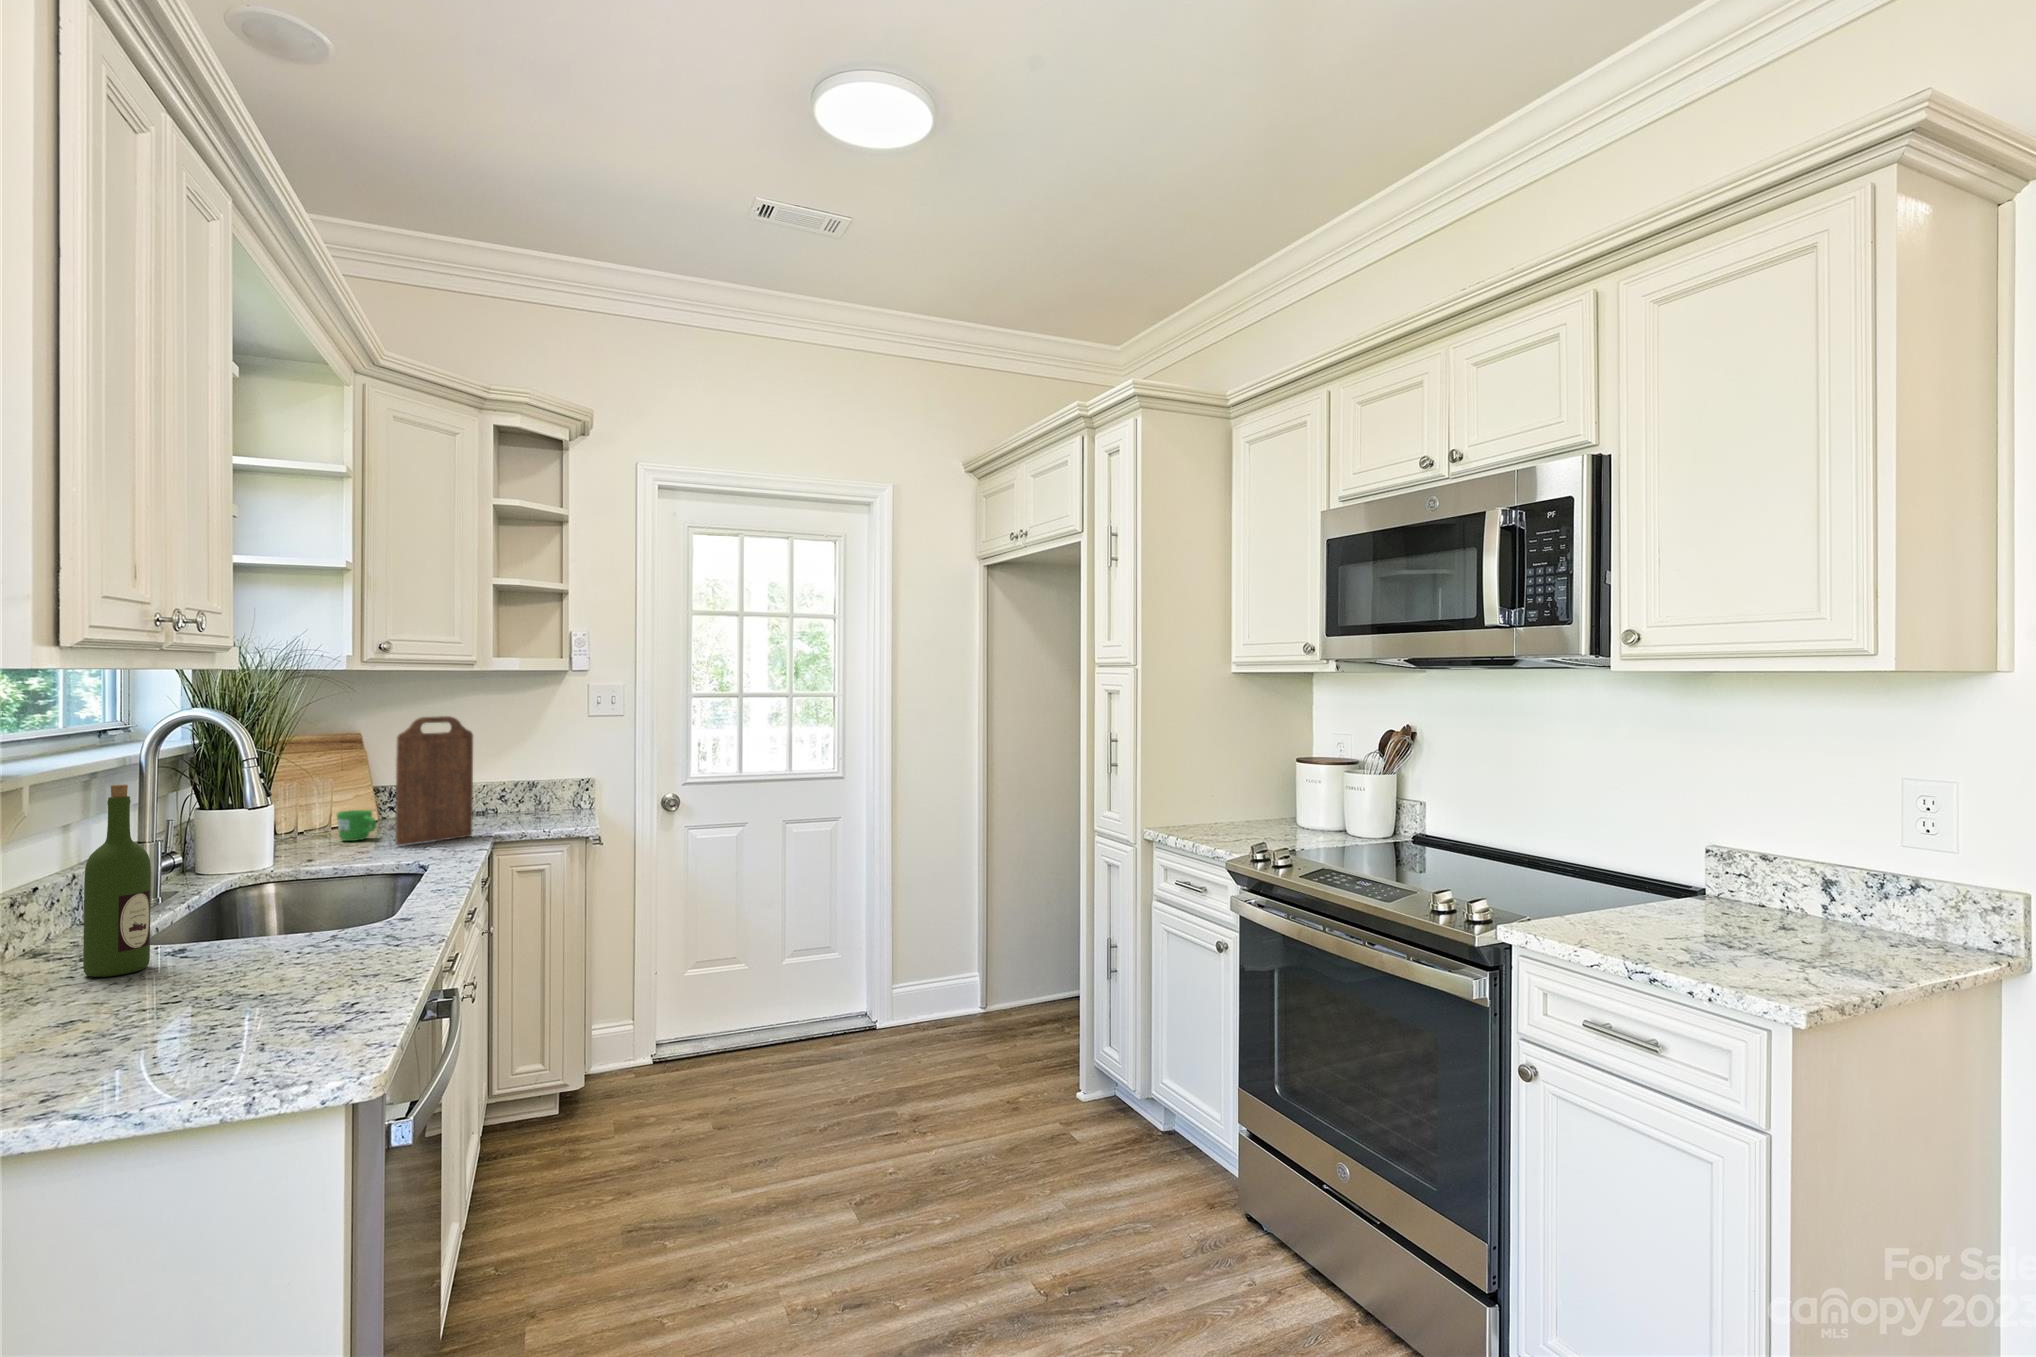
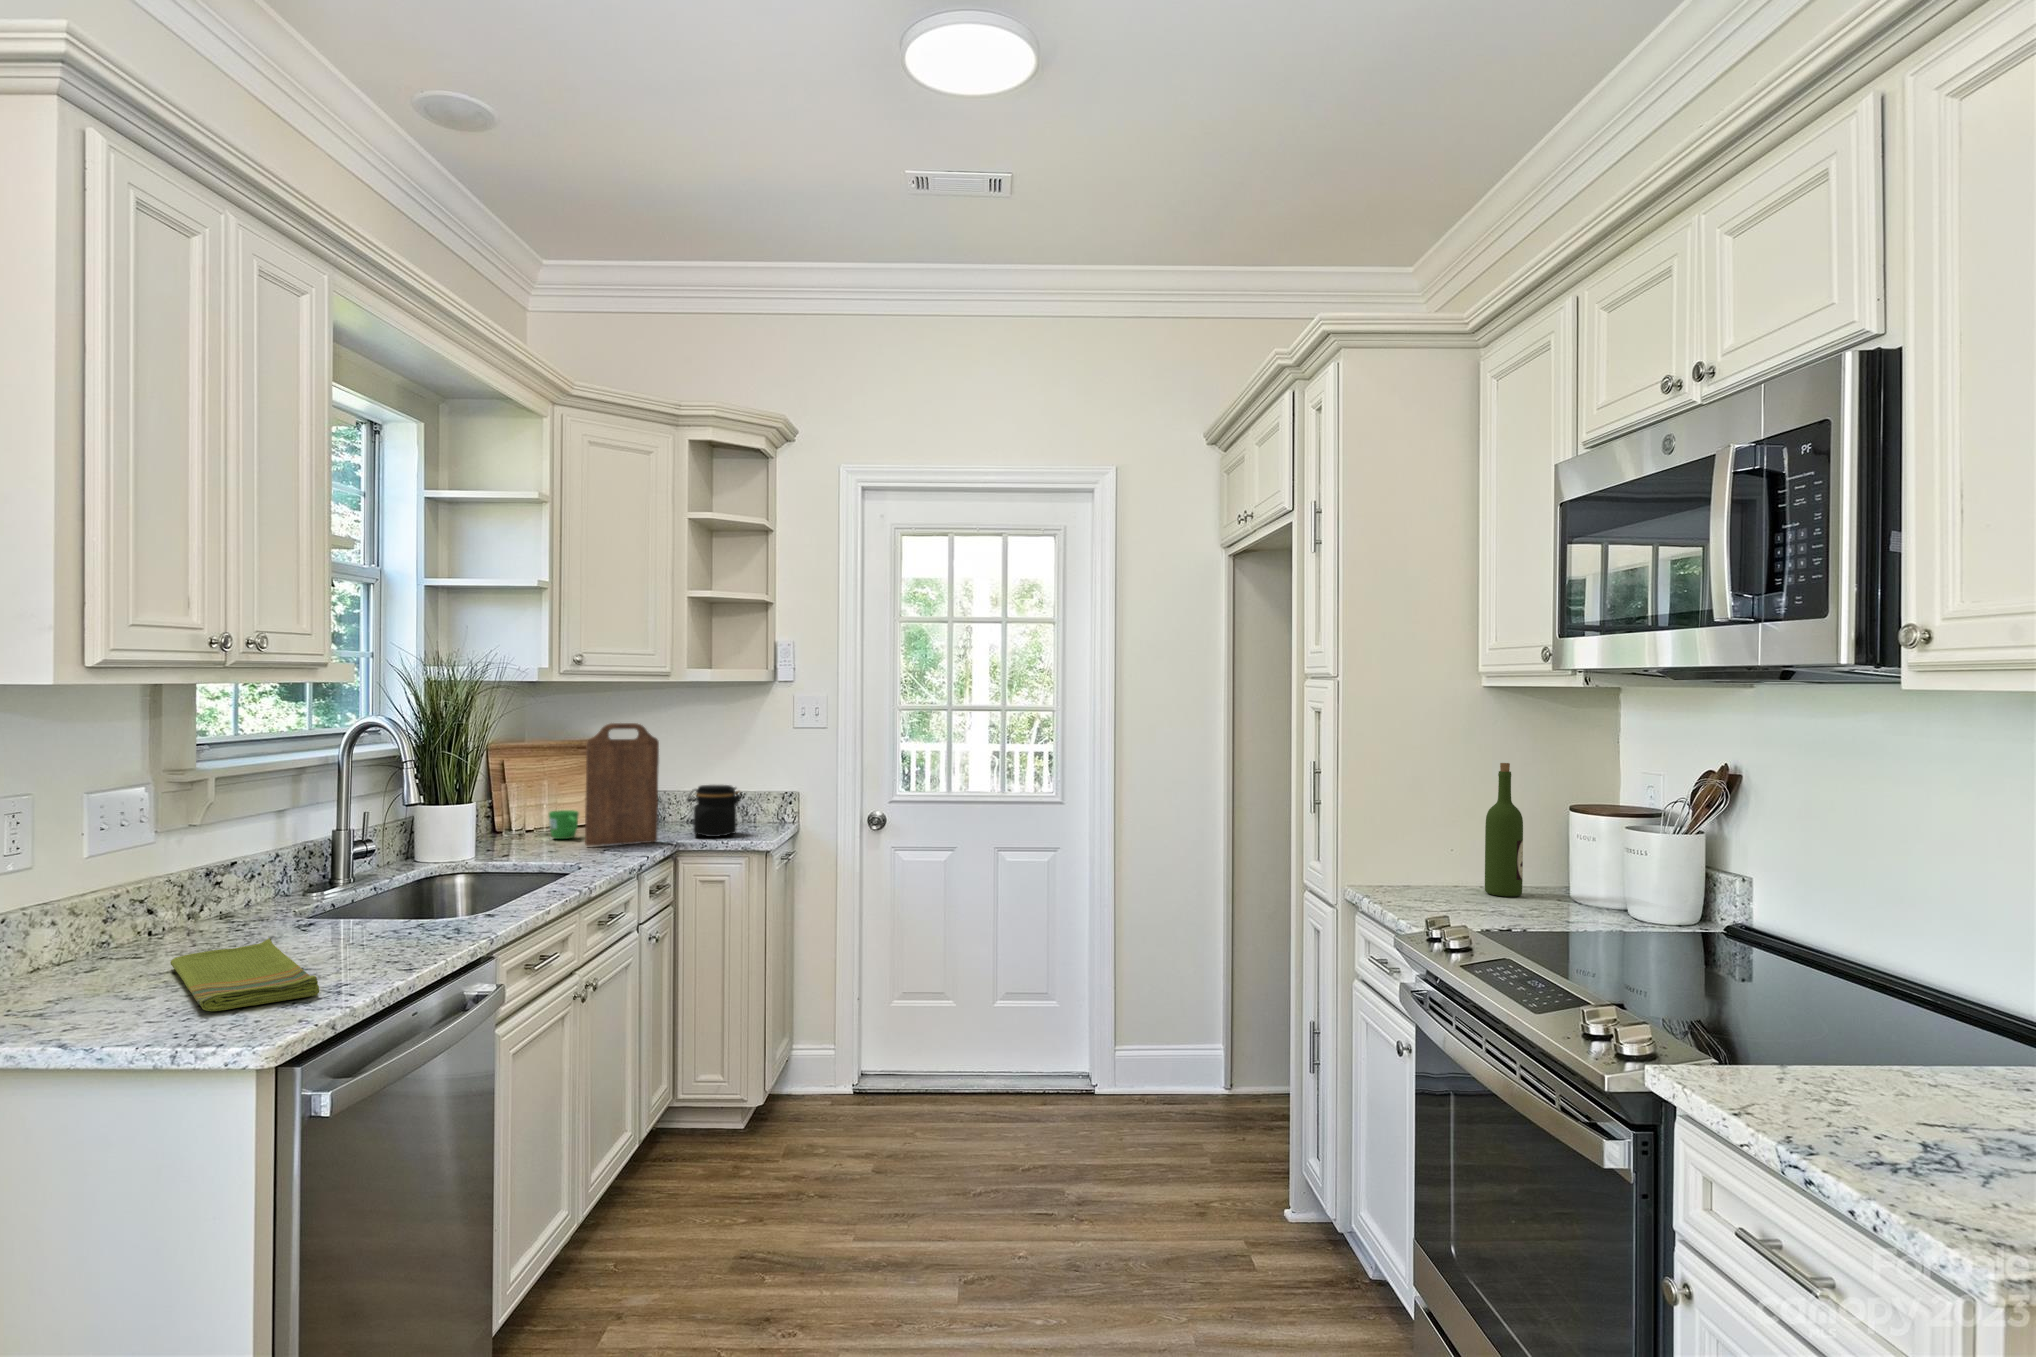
jar: none [494,776,555,828] -> present [687,785,740,837]
wine bottle: present [83,785,151,977] -> present [1485,763,1523,897]
dish towel: none [69,968,337,1051] -> present [170,938,319,1011]

